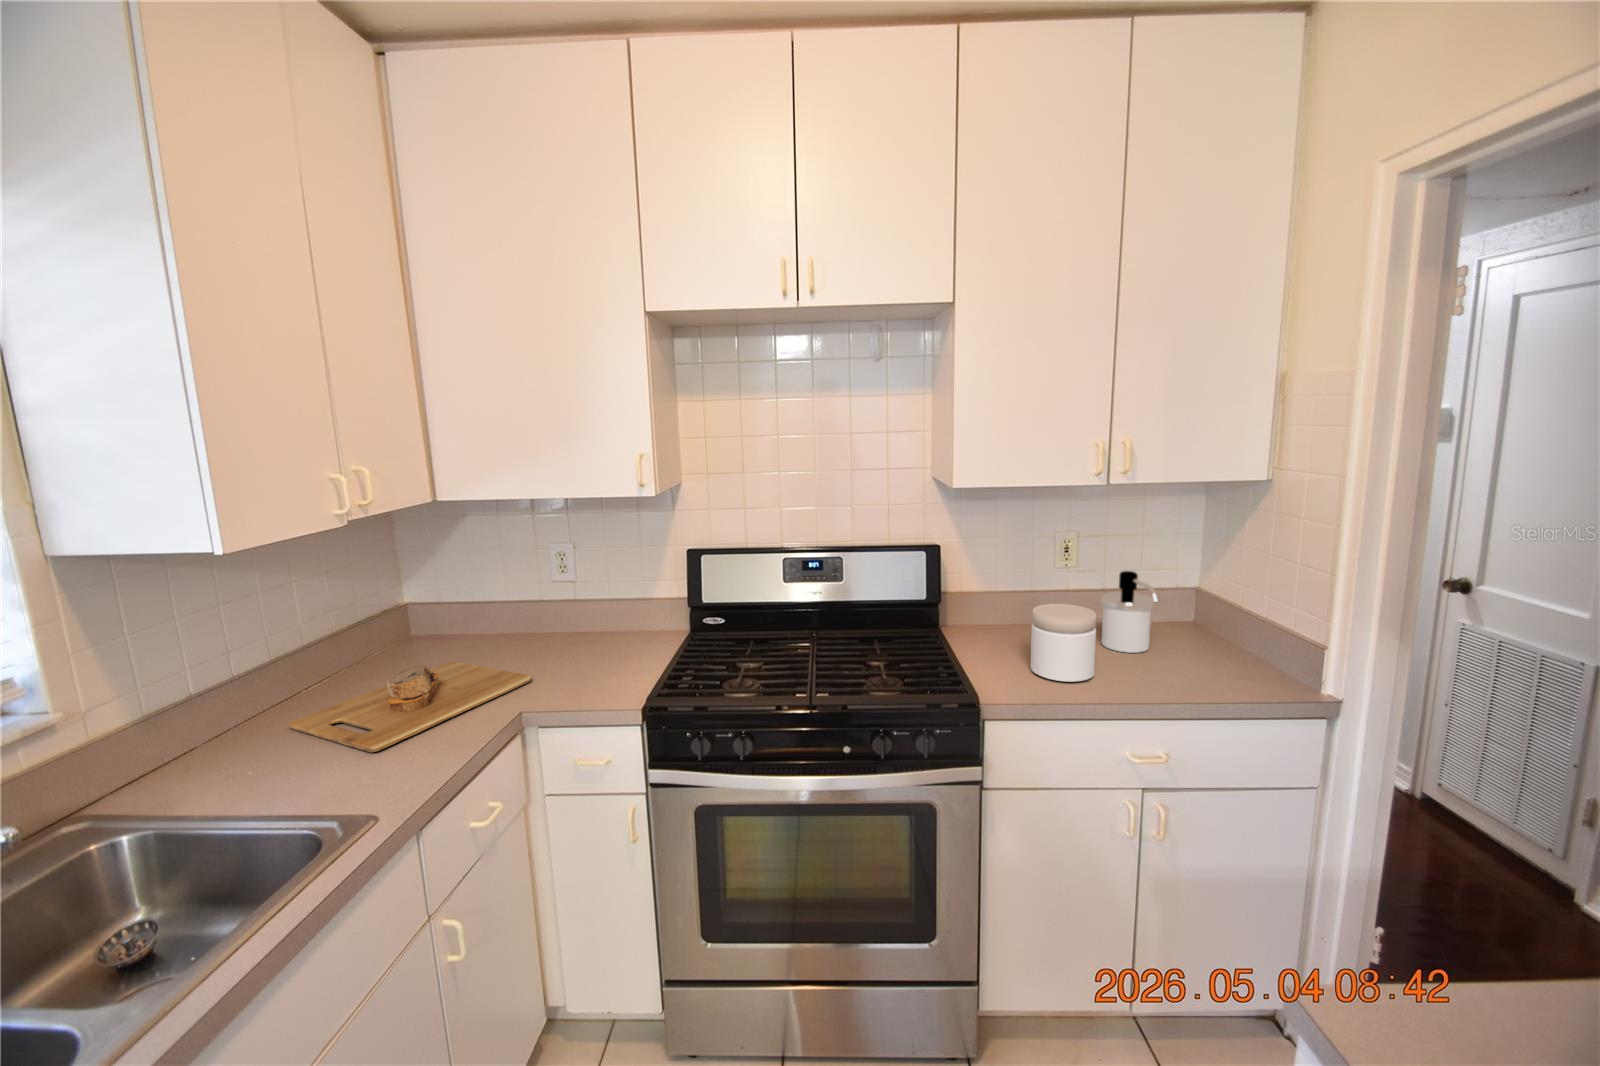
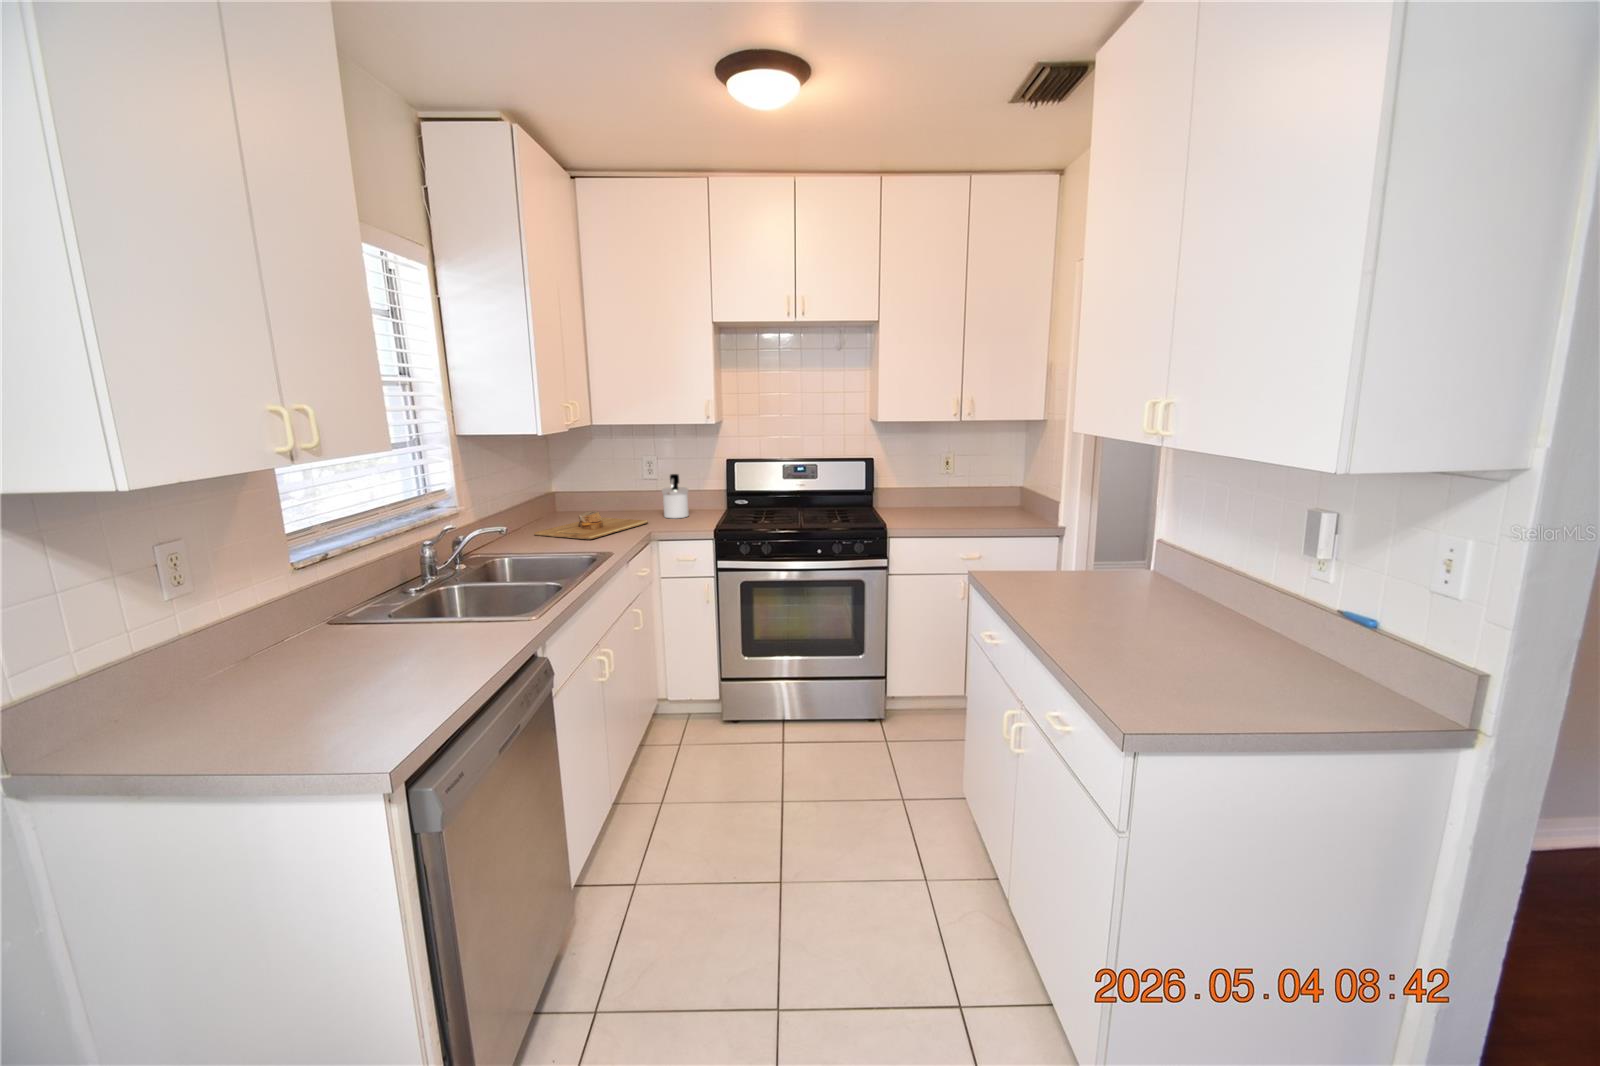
soap dispenser: present [1101,571,1158,653] -> present [662,474,689,518]
jar: present [1030,604,1096,682] -> none [918,485,950,521]

